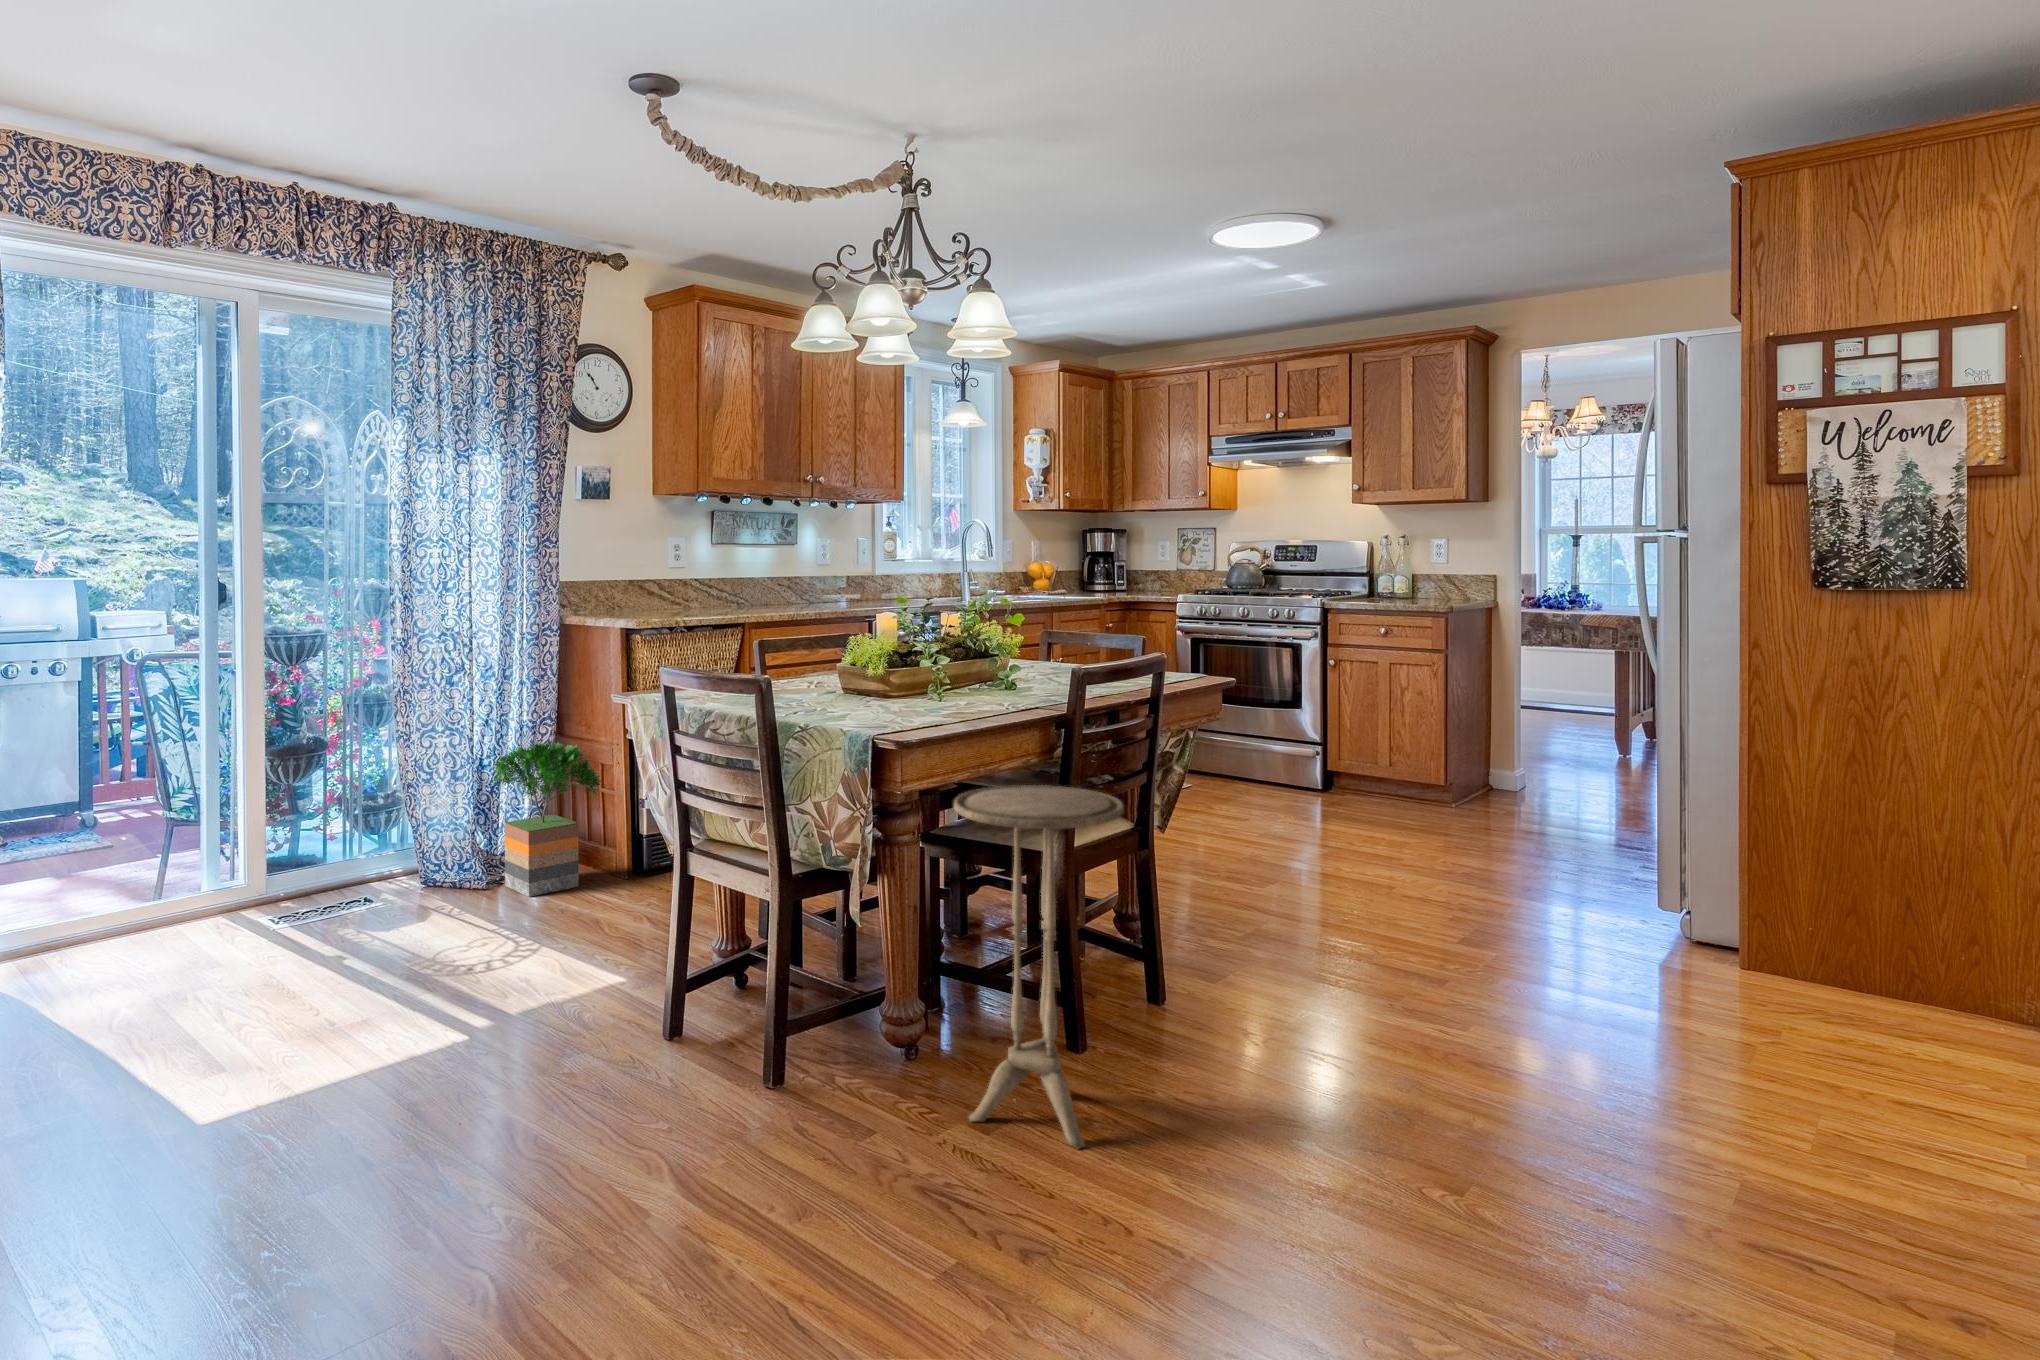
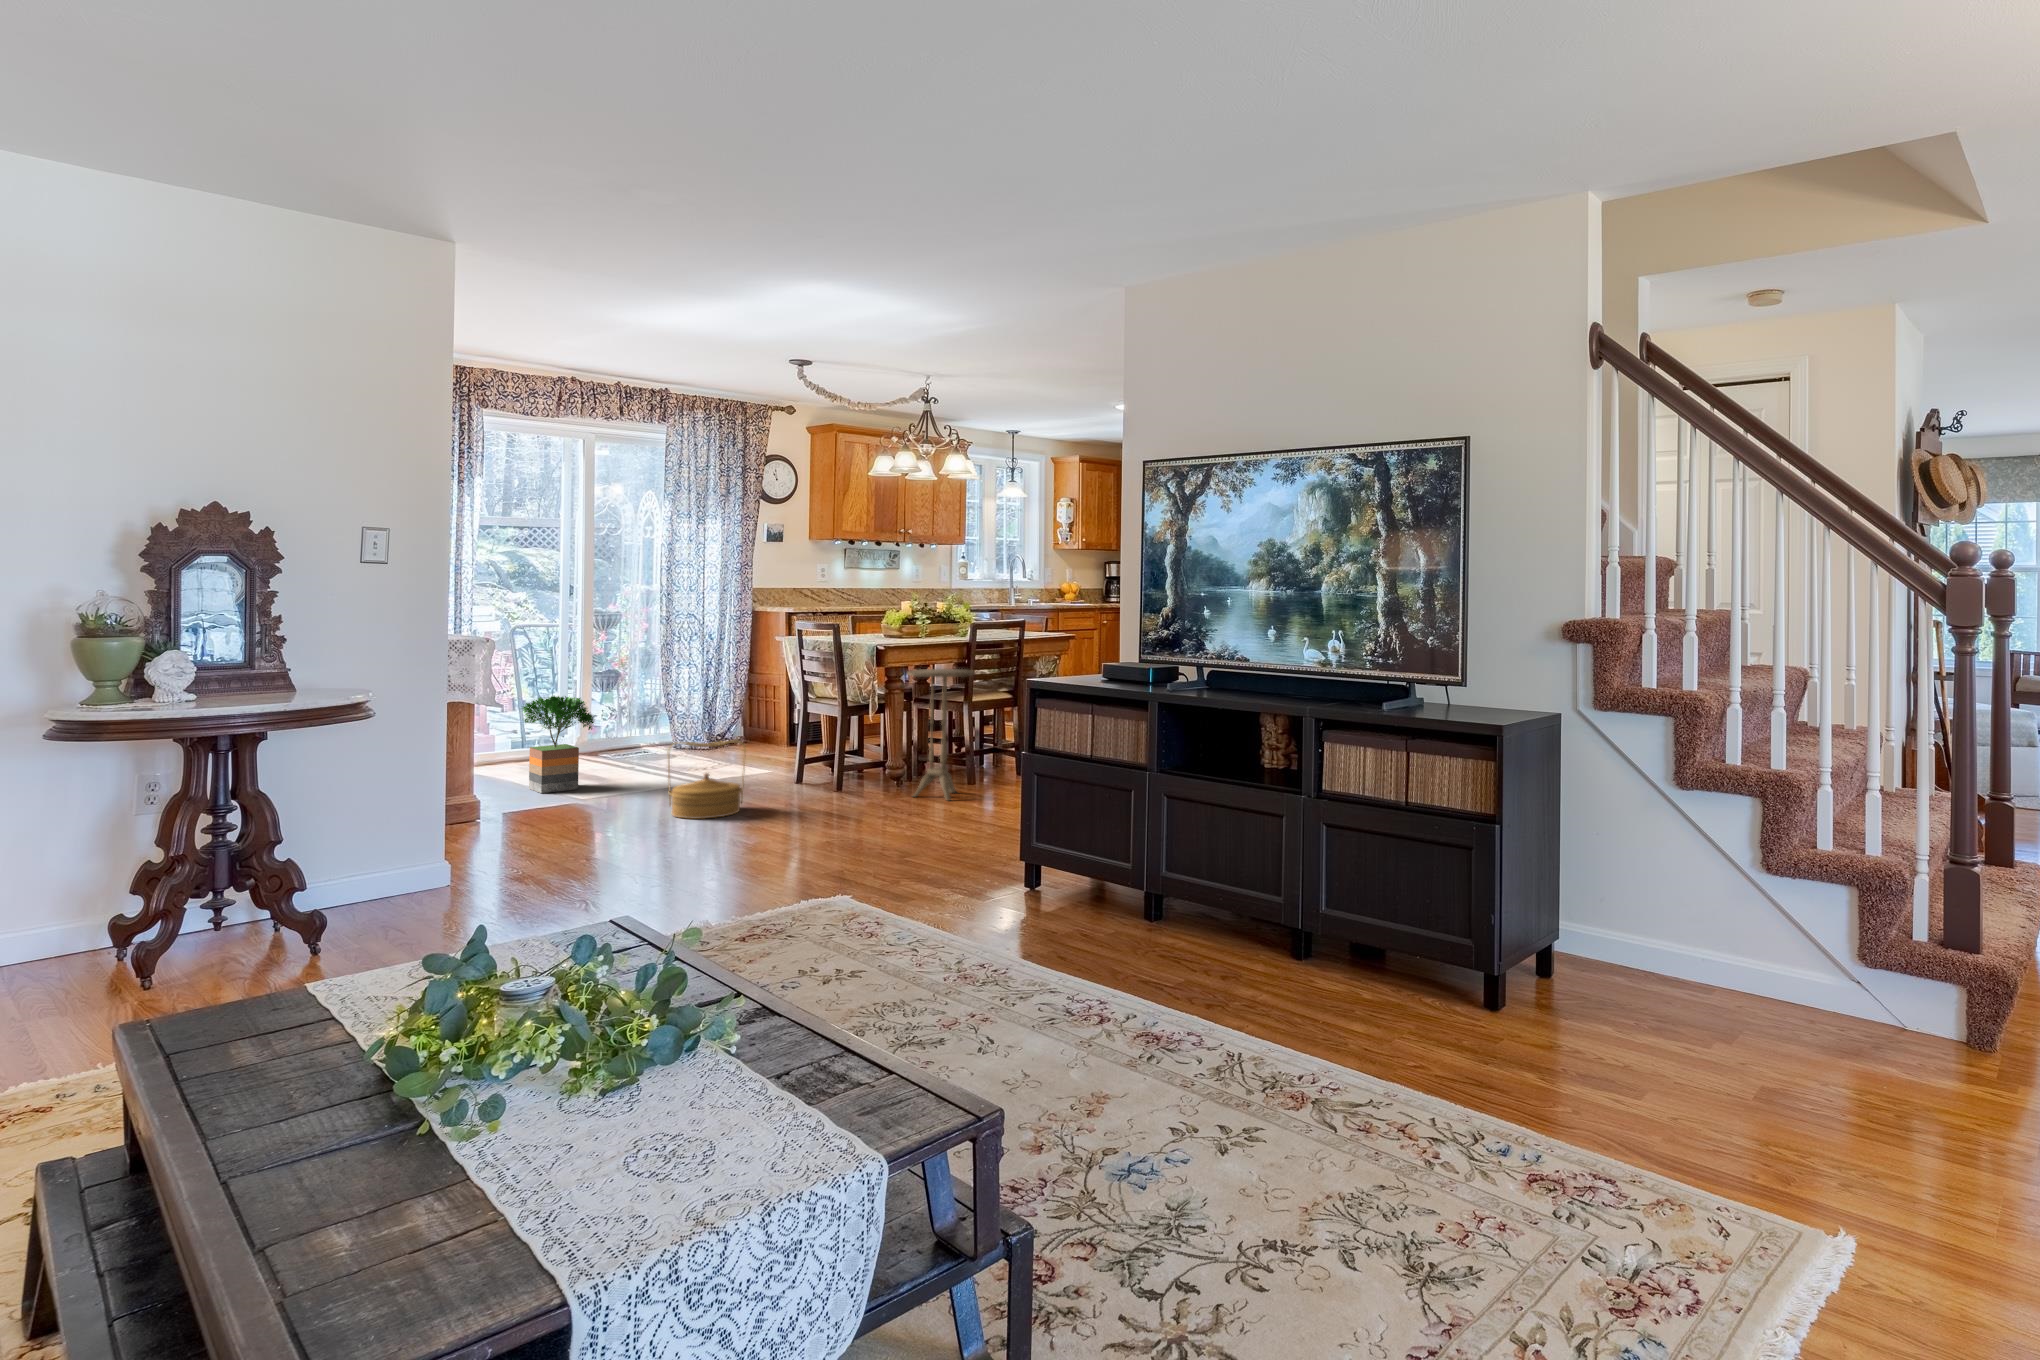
potted tree: present [493,742,602,897] -> present [522,696,595,793]
basket: none [337,1024,555,1286] -> present [668,741,744,819]

